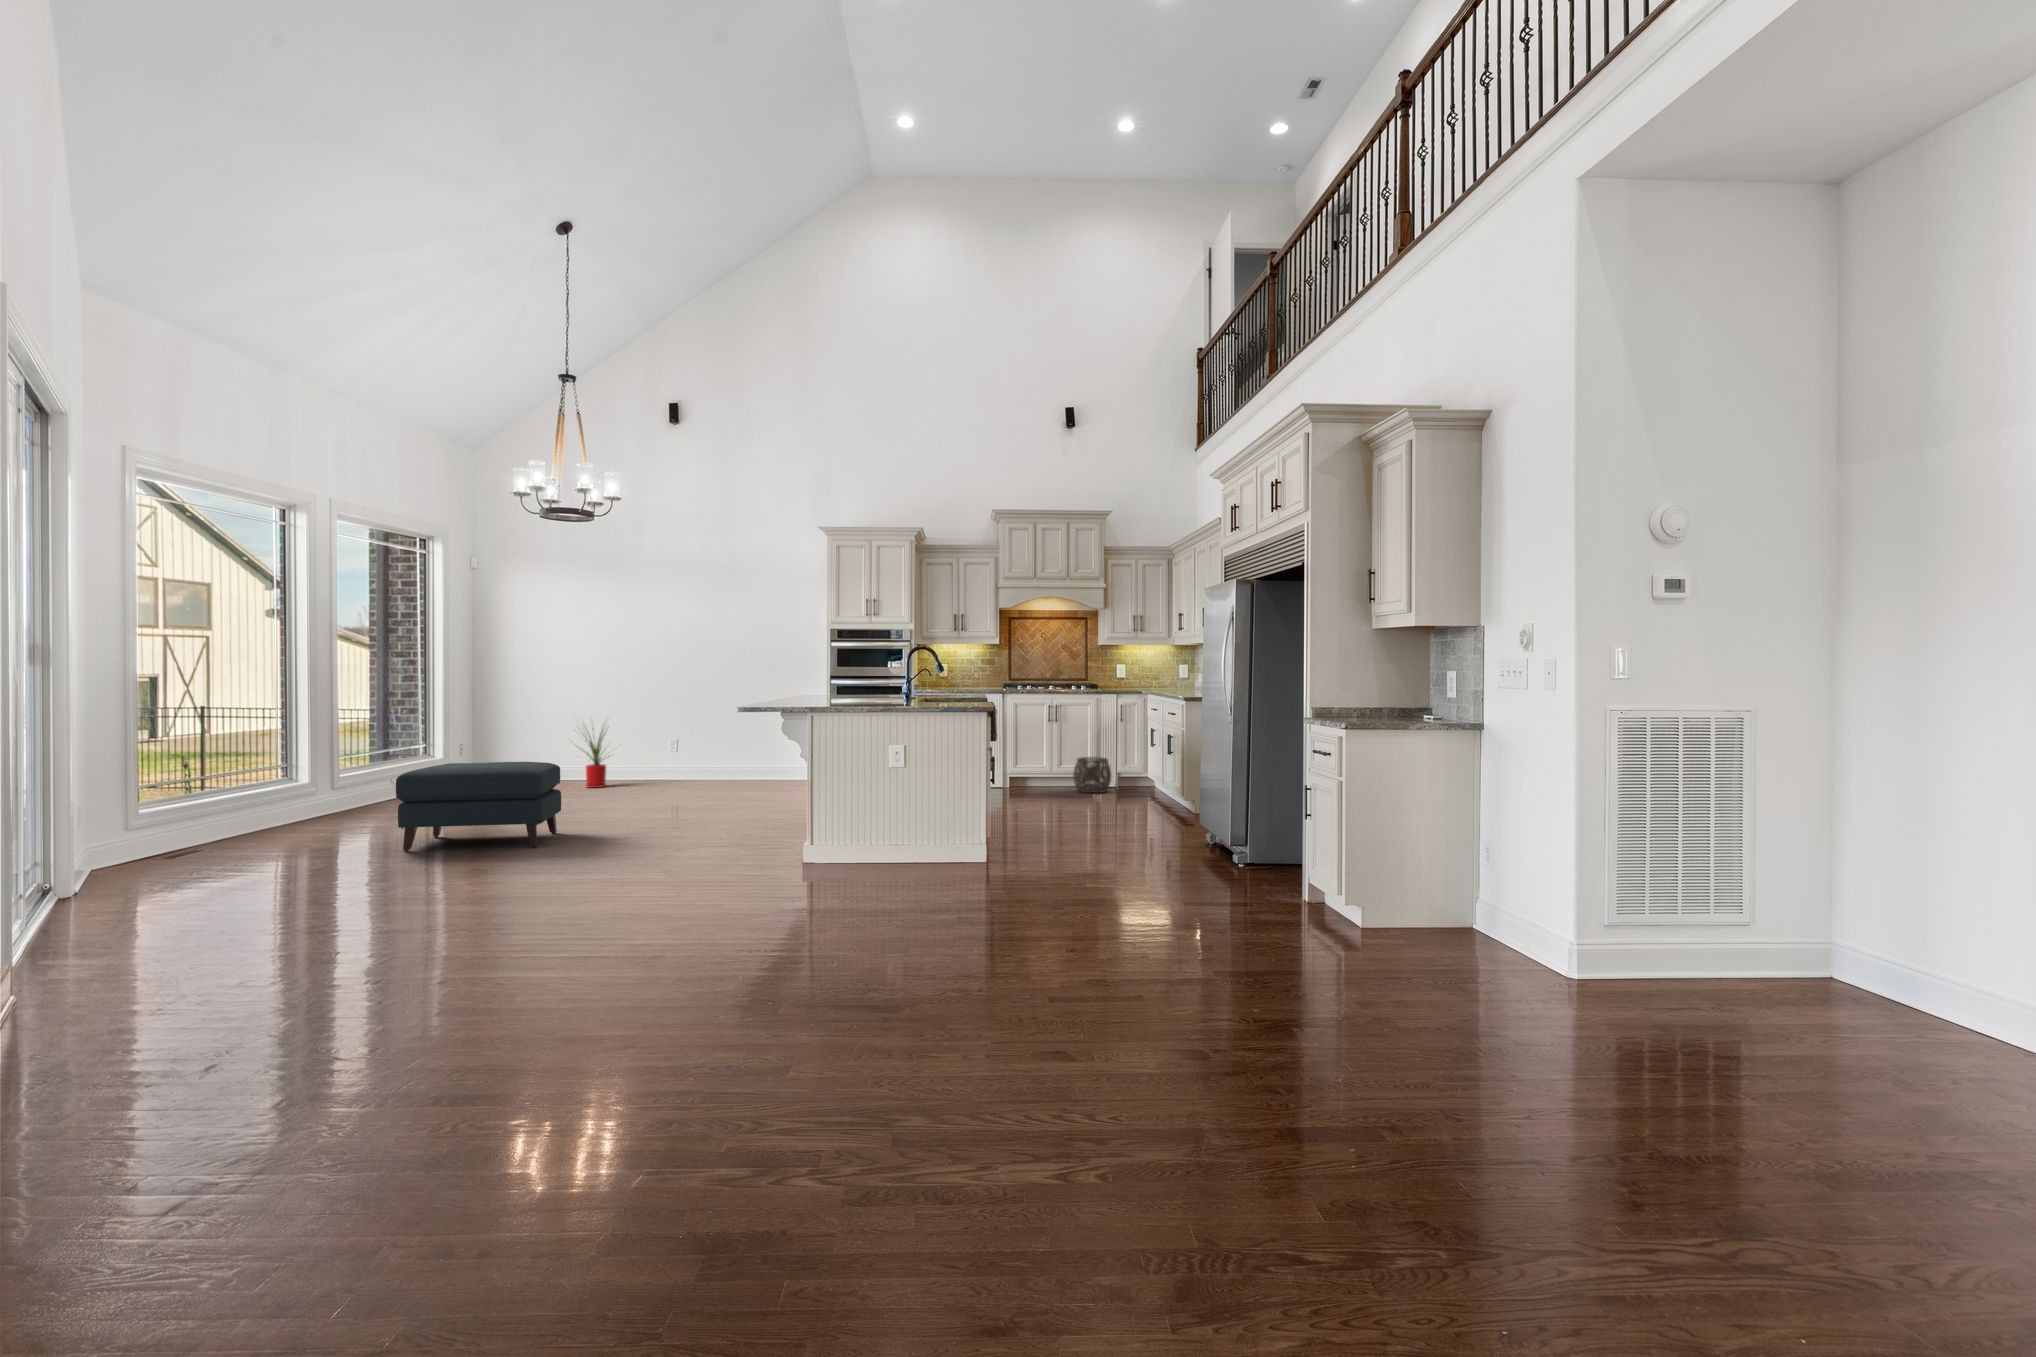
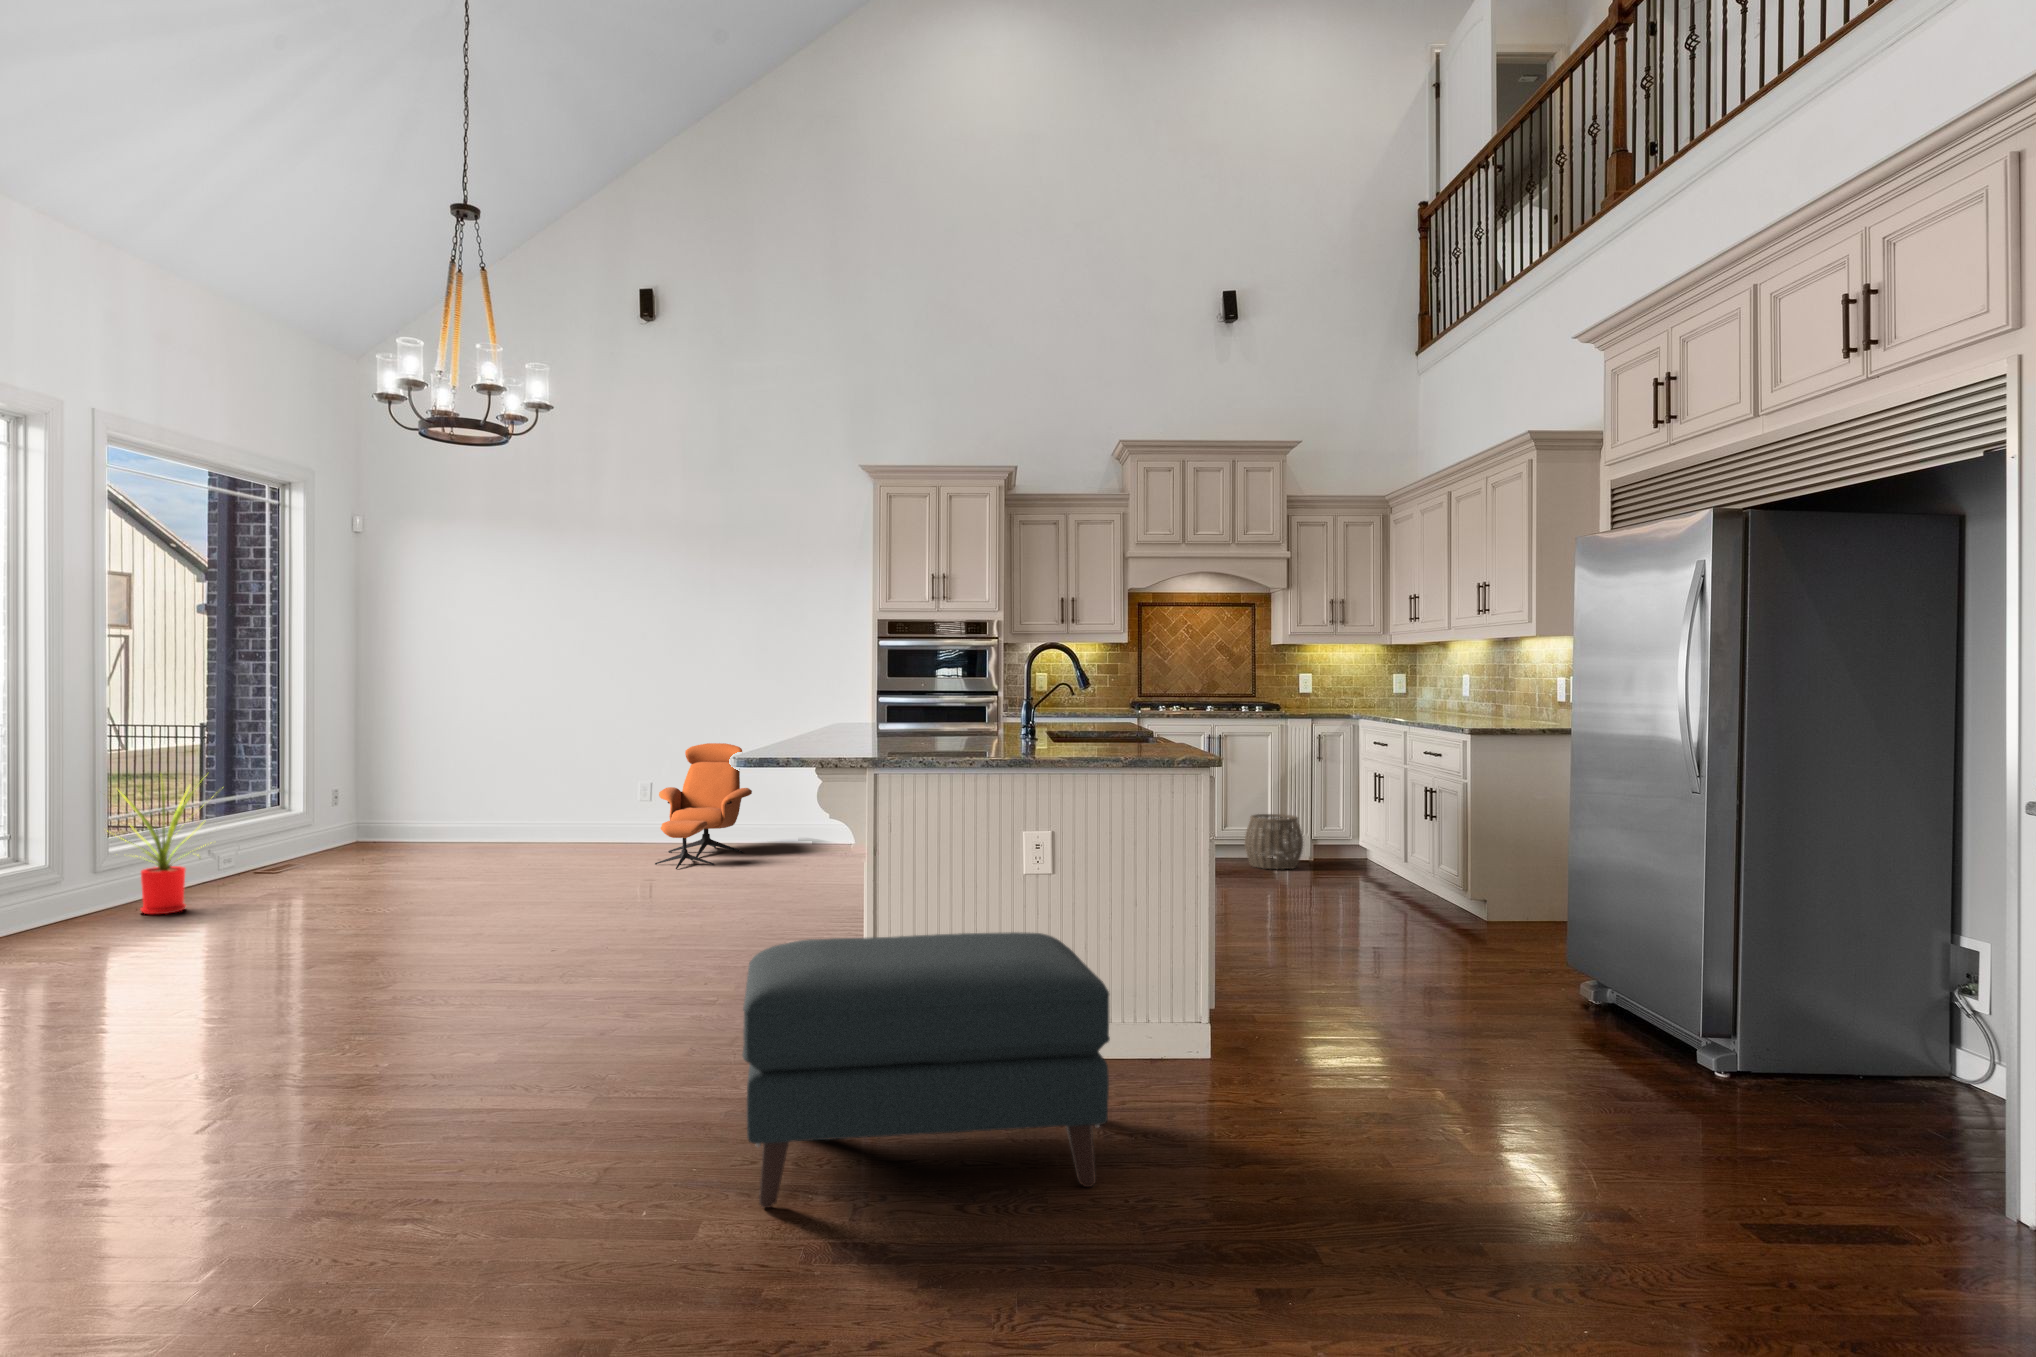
lounge chair: none [679,713,746,796] -> present [655,743,752,869]
house plant: present [585,728,609,788] -> present [119,780,206,914]
ottoman: present [396,762,561,851] -> present [742,932,1110,1208]

